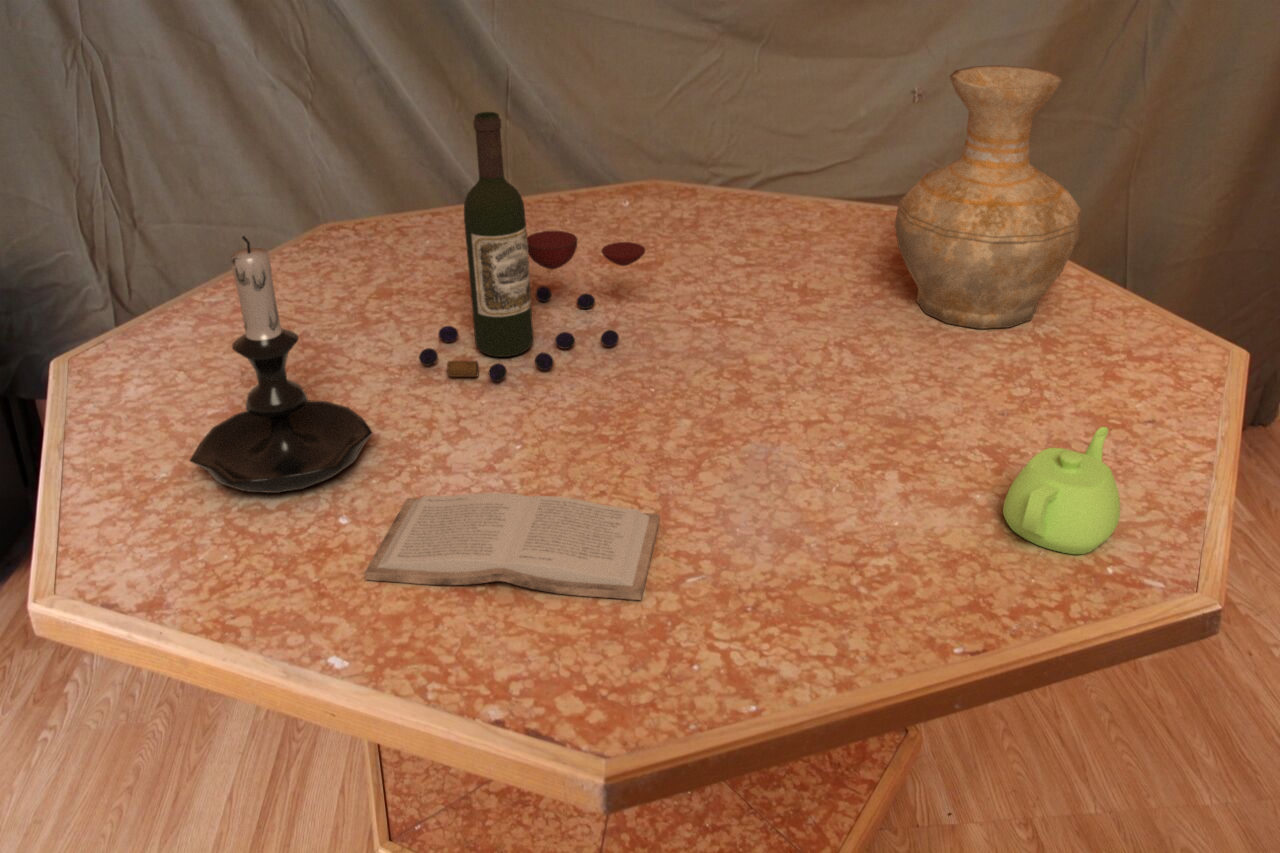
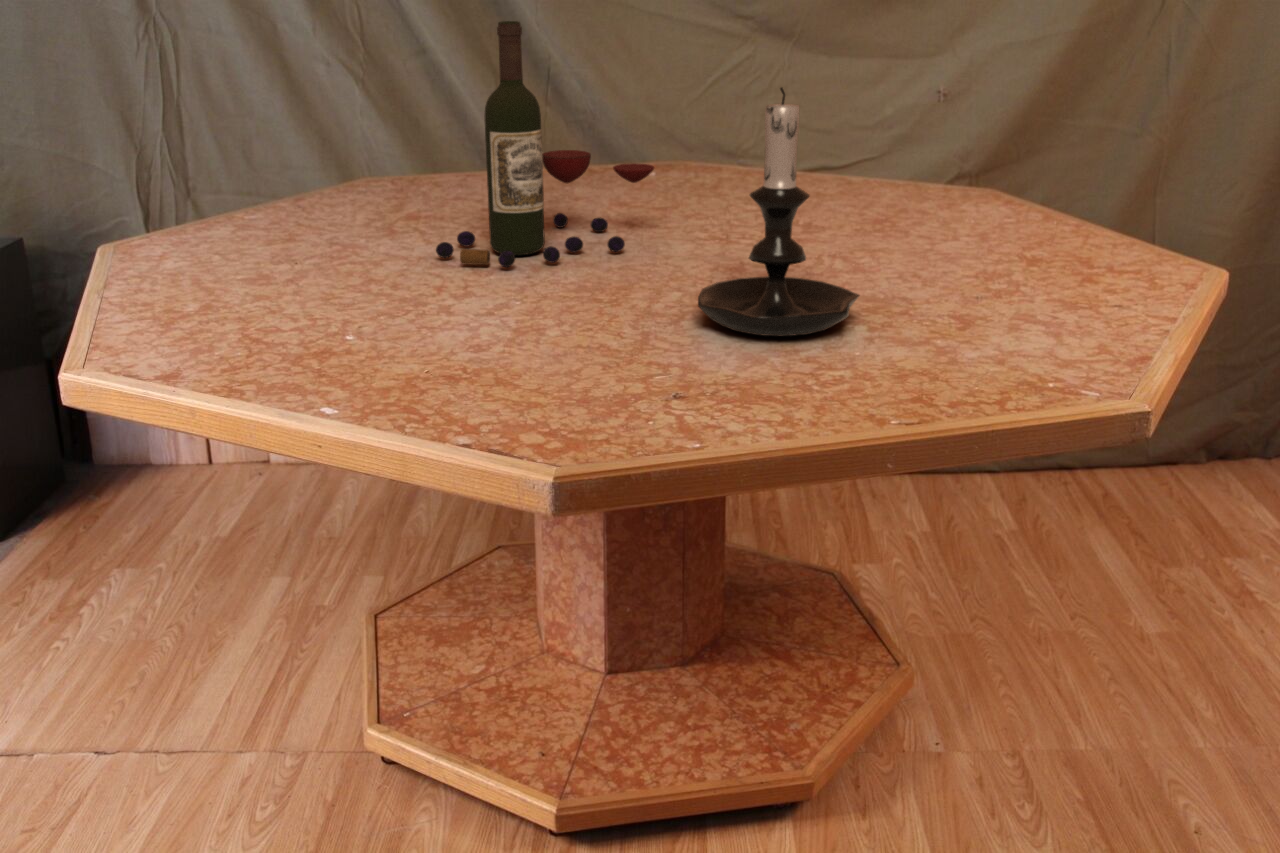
vase: present [895,65,1082,329] -> none [894,9,1071,251]
candle holder: present [190,236,372,493] -> present [698,88,860,336]
teapot: present [1003,426,1120,554] -> none [957,273,1066,373]
book: present [365,493,660,600] -> none [362,317,637,384]

